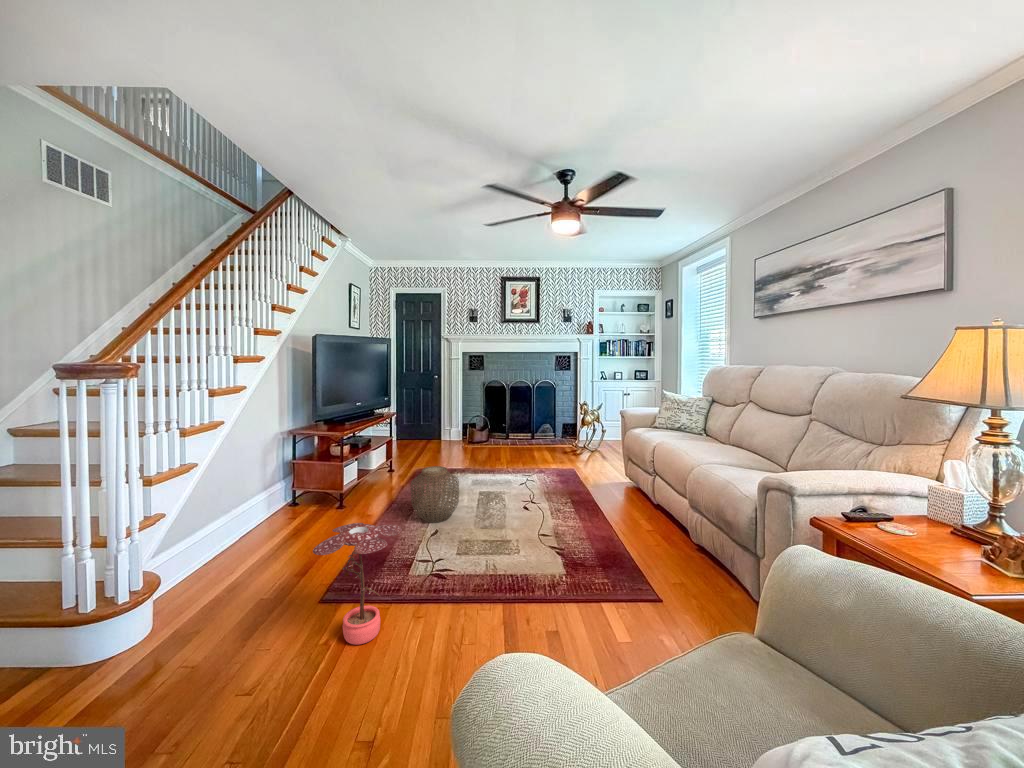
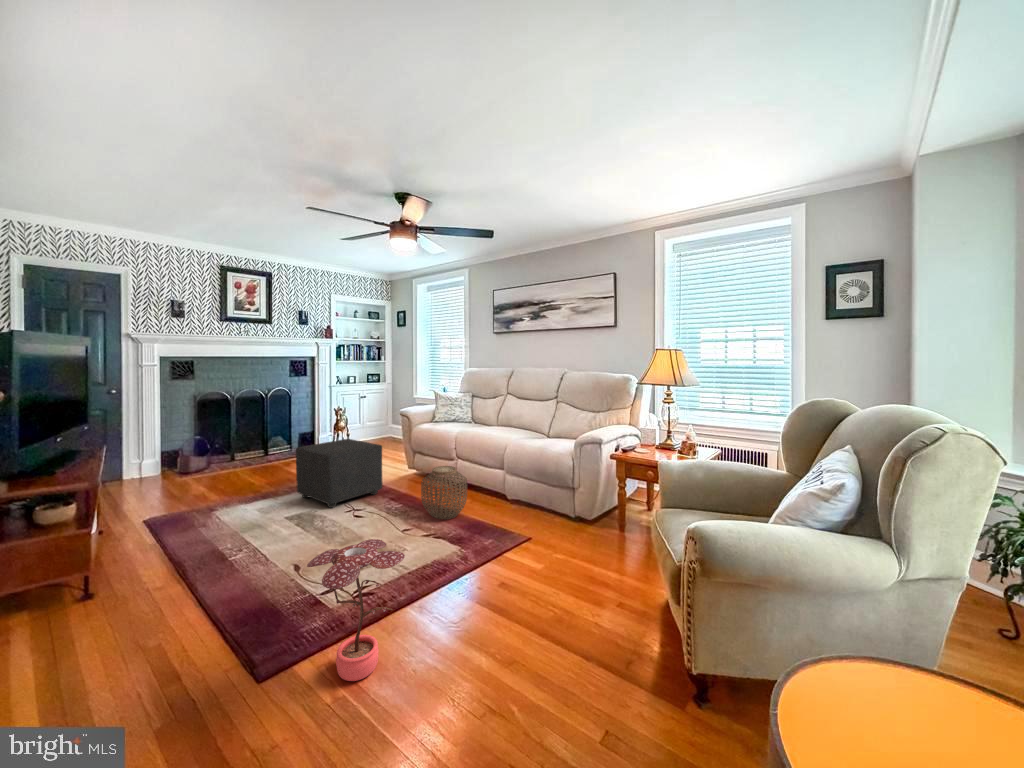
ottoman: none [506,432,571,495] -> present [296,439,382,508]
woven basket: present [411,466,459,523] -> present [421,466,467,519]

